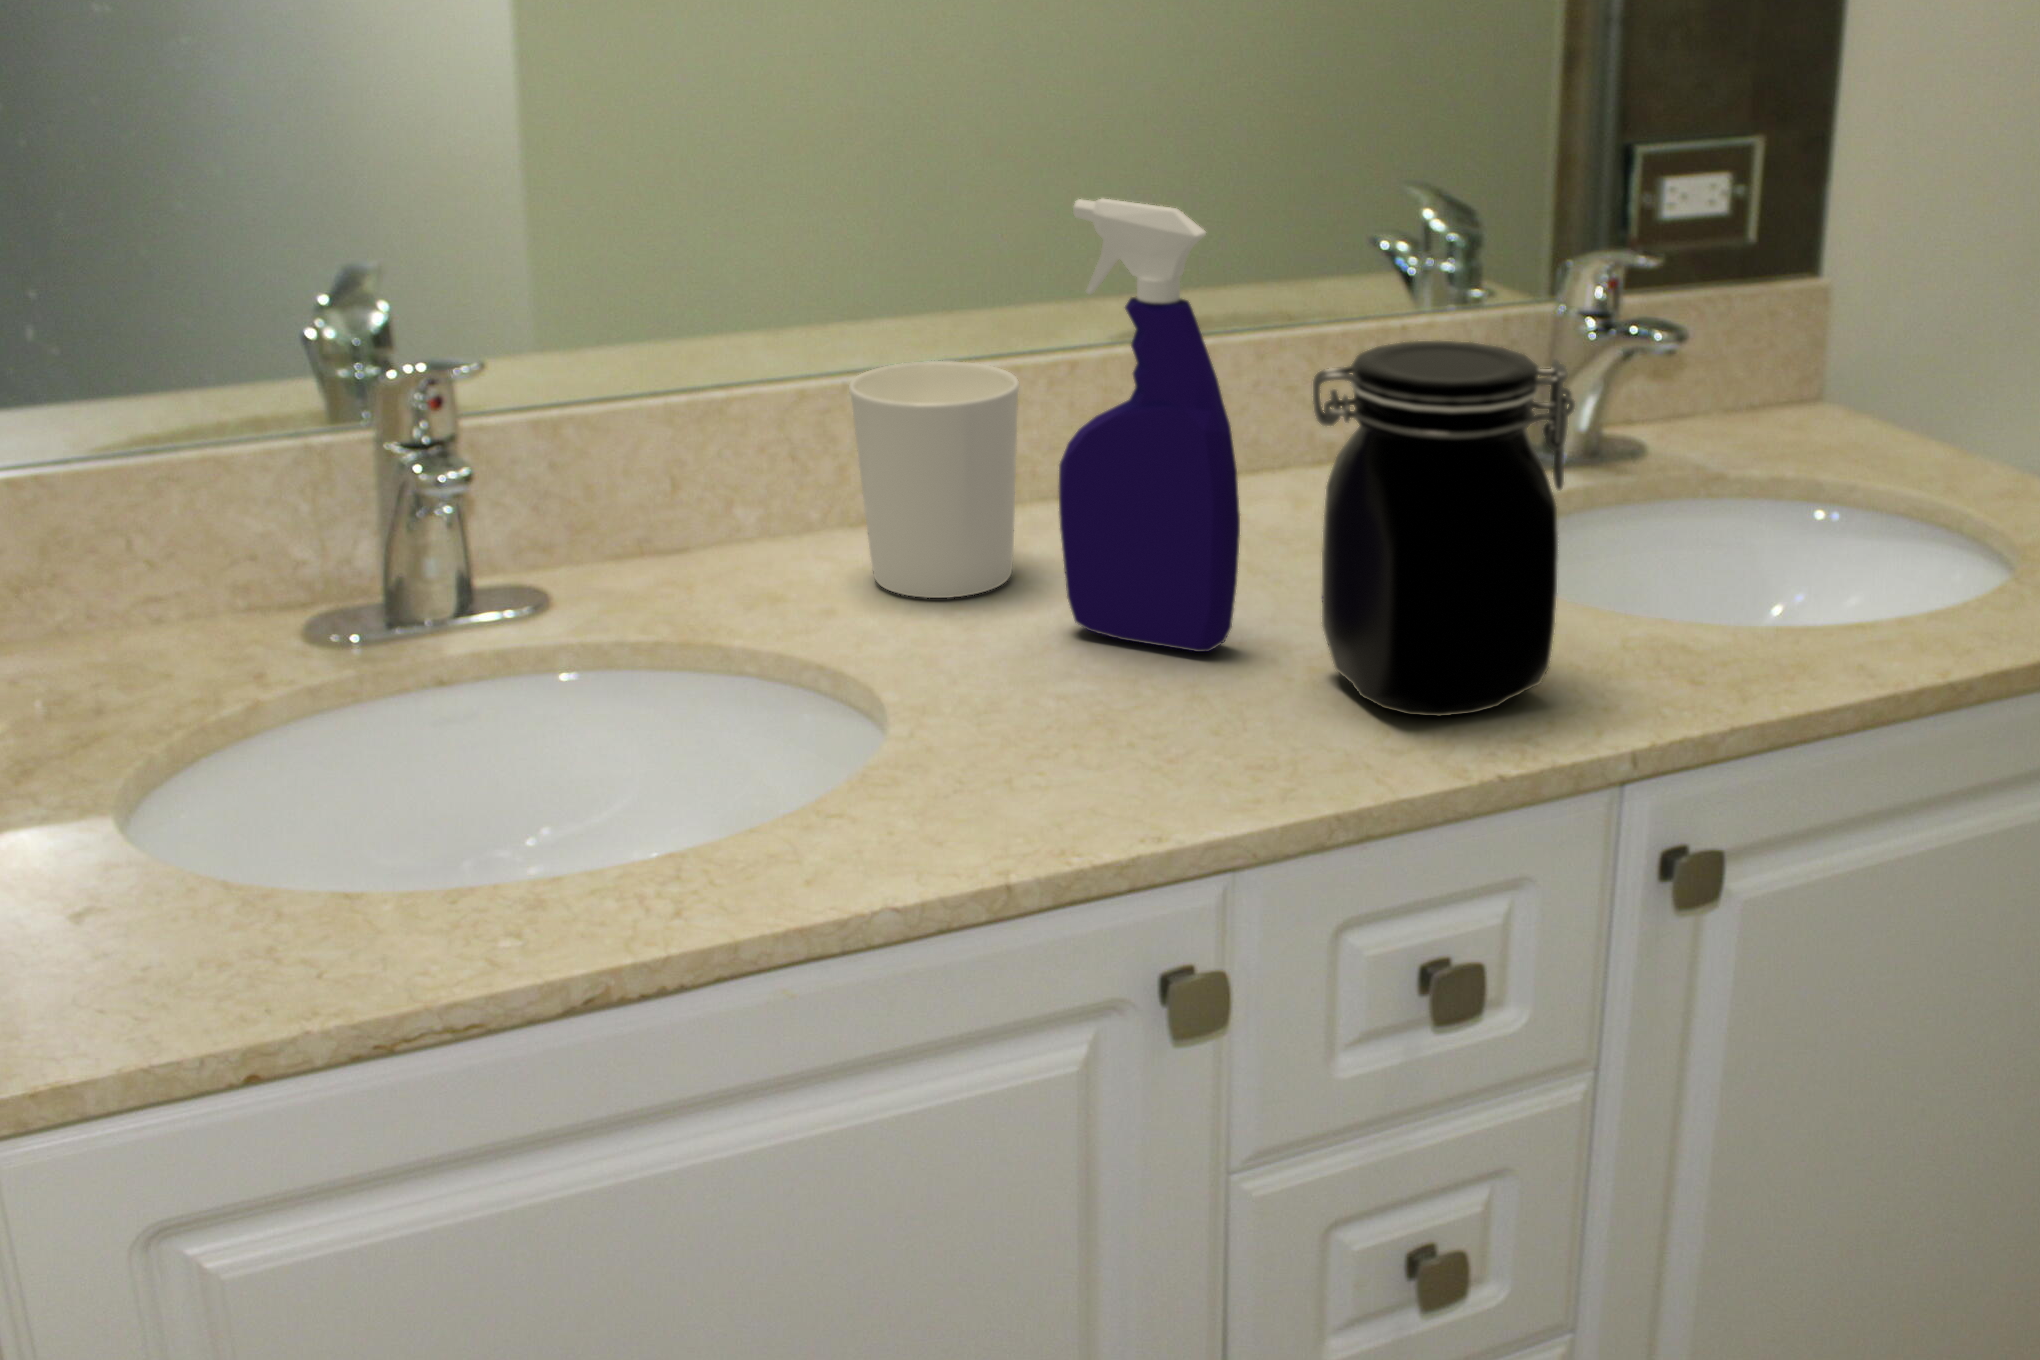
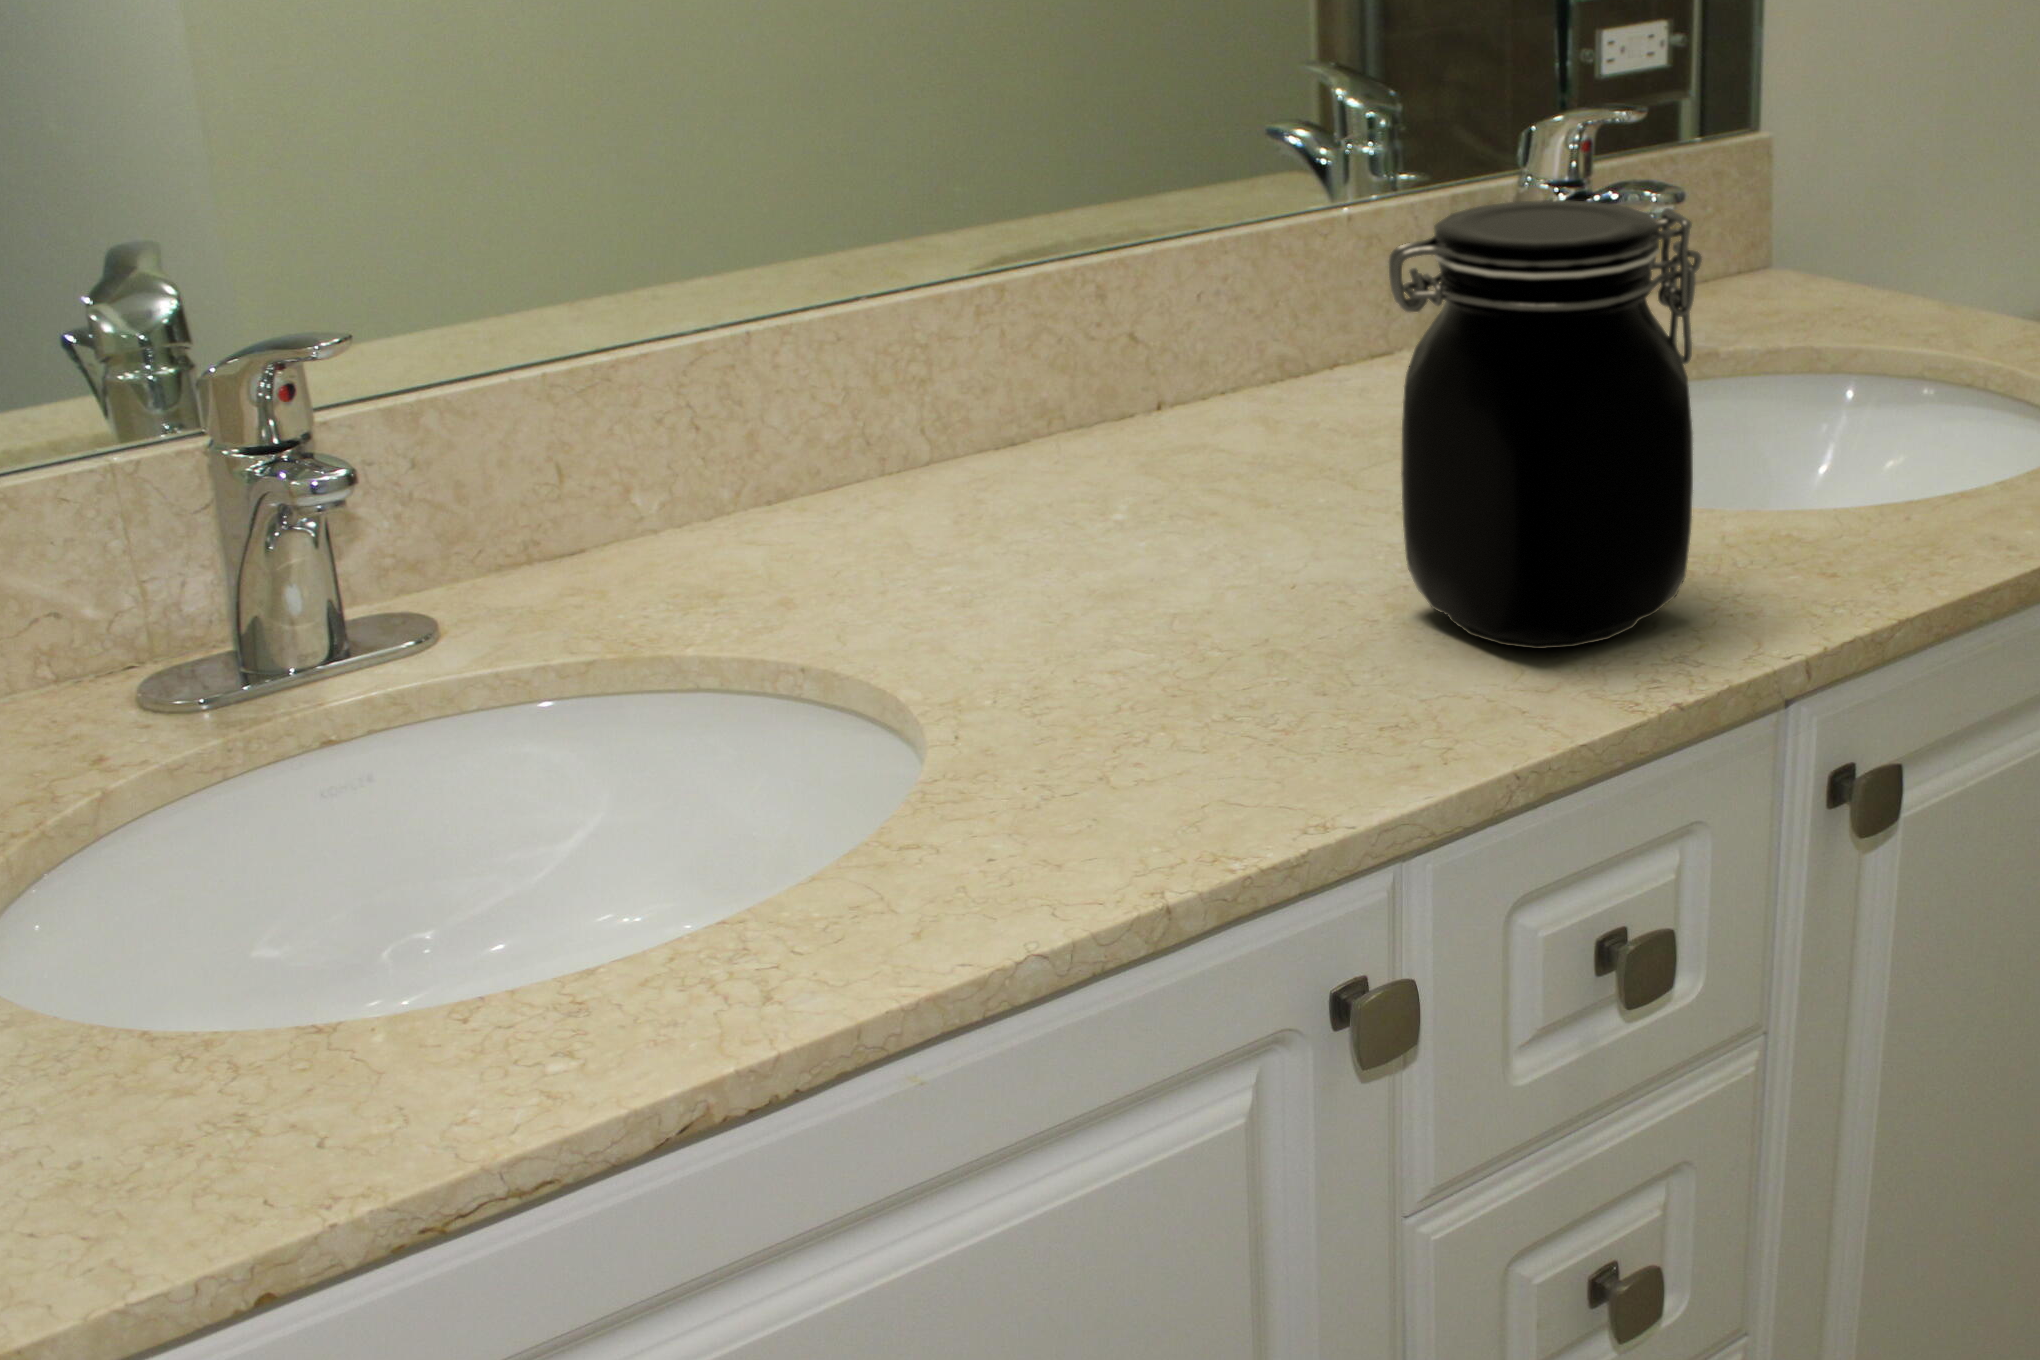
spray bottle: present [1059,199,1240,652] -> none [1060,65,1292,605]
candle holder: present [849,361,1019,598] -> none [773,294,983,579]

